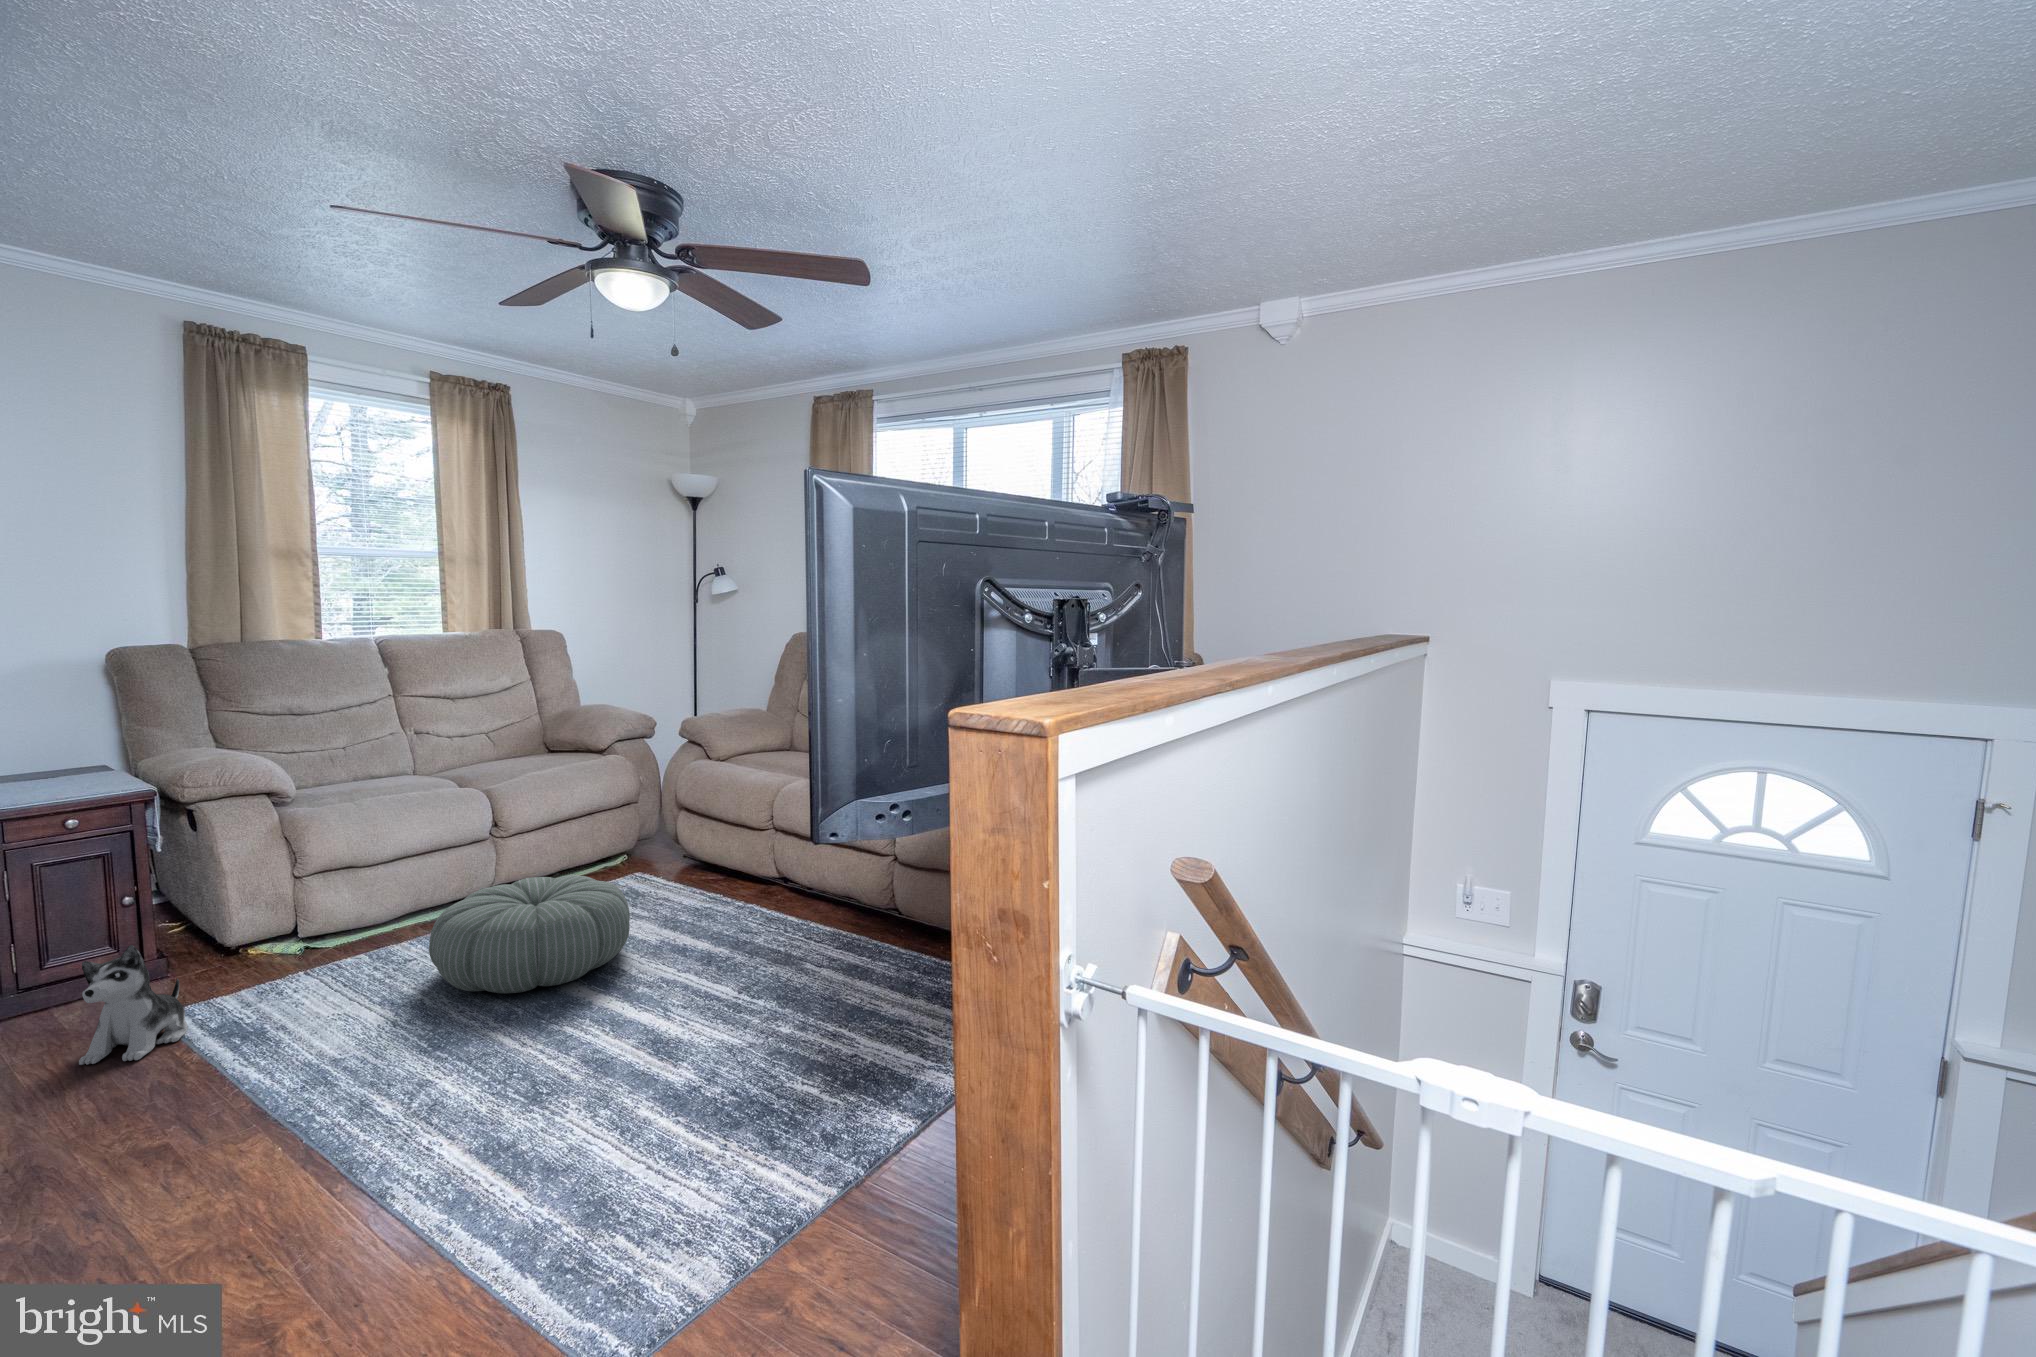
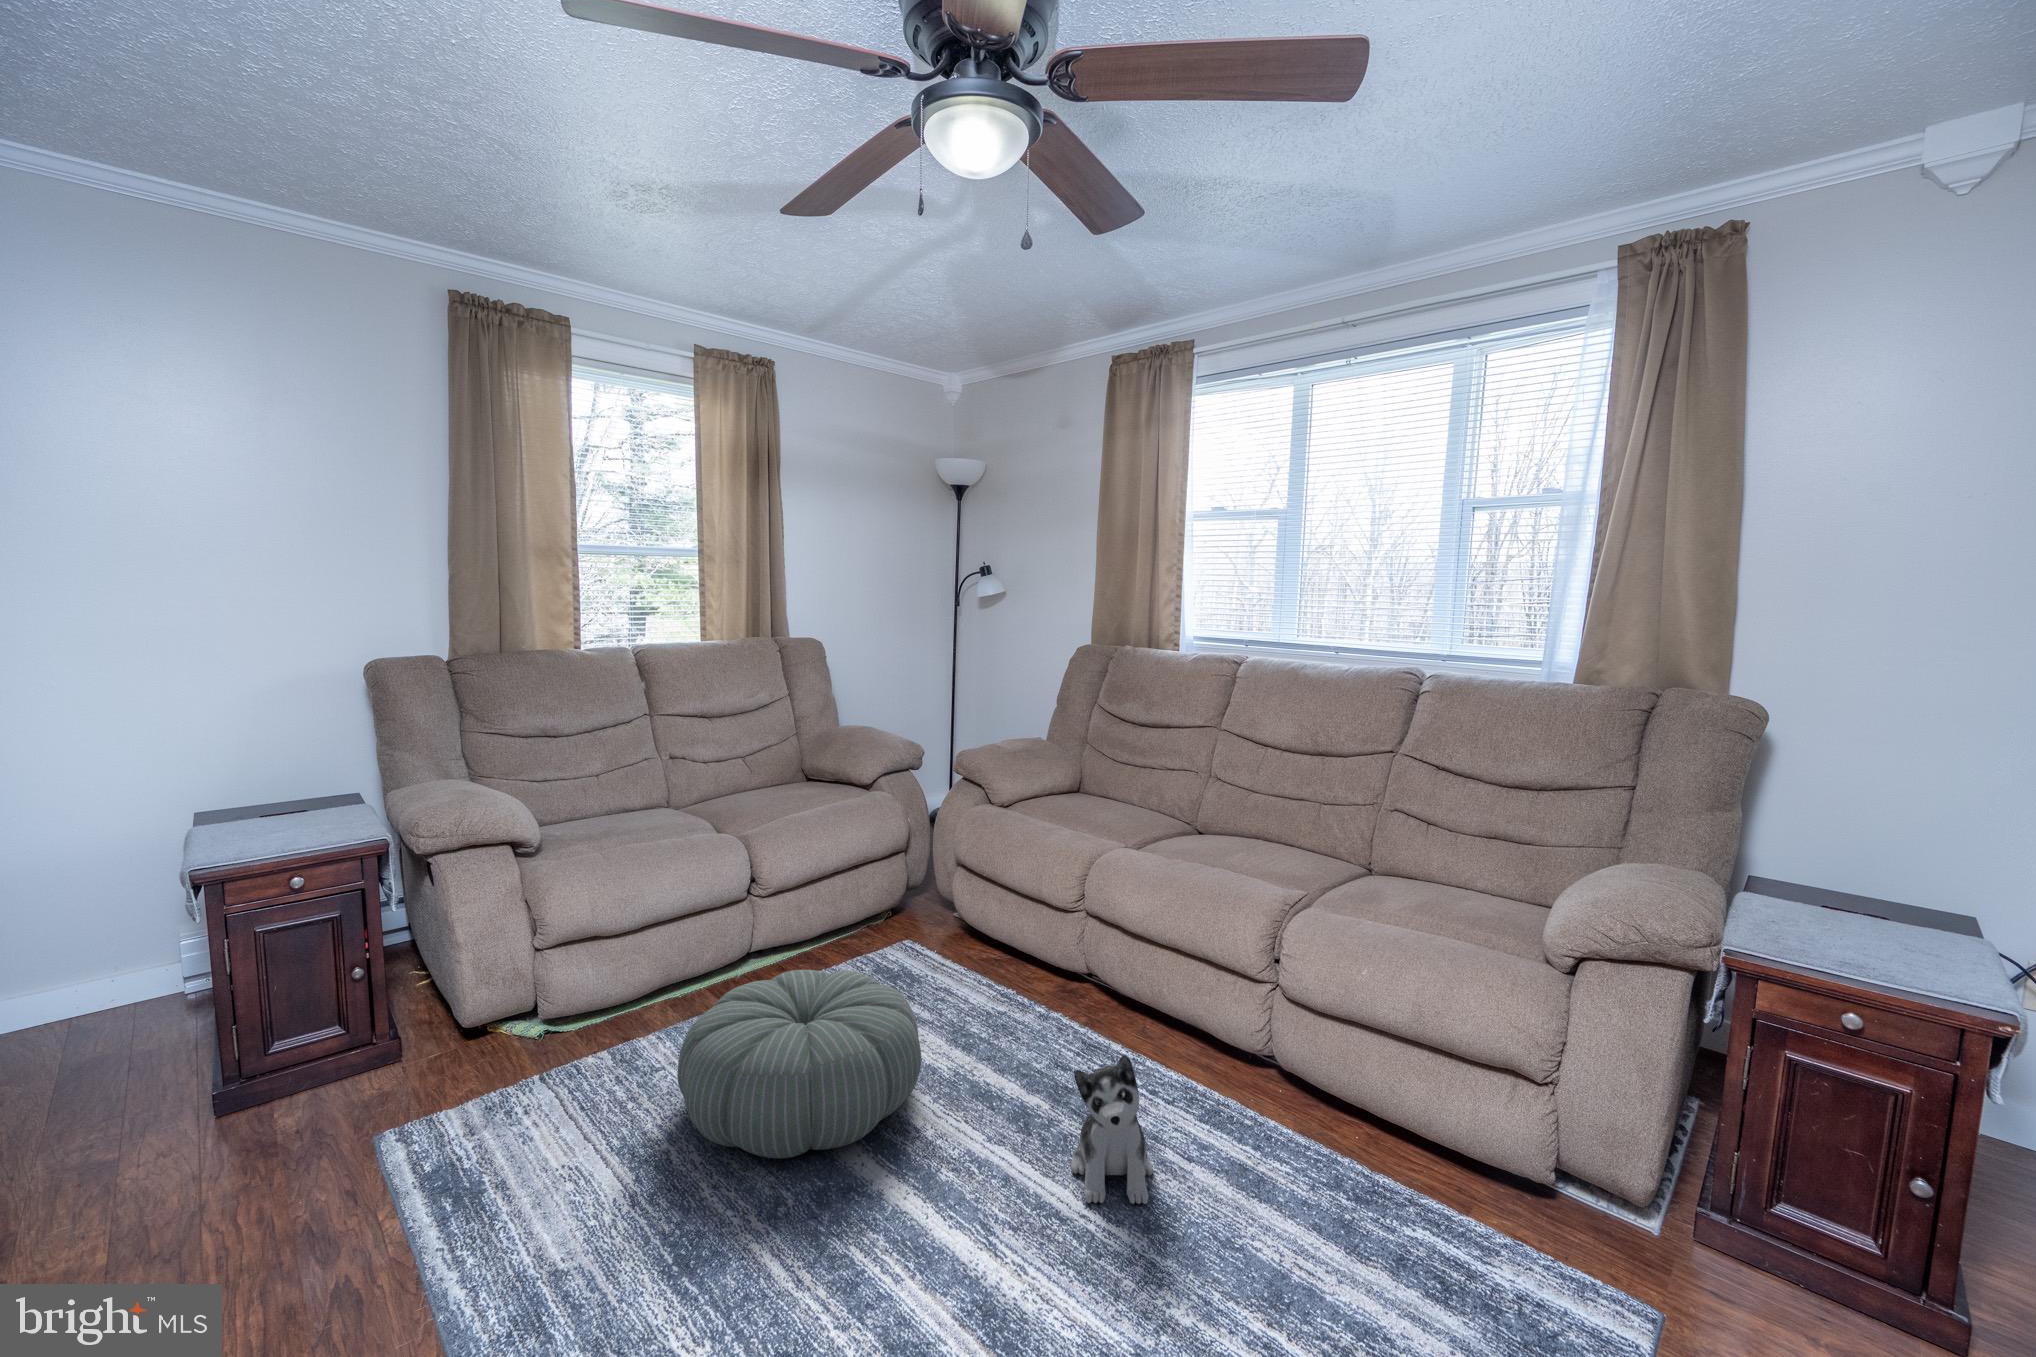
plush toy: present [79,945,188,1065] -> present [1071,1055,1153,1204]

